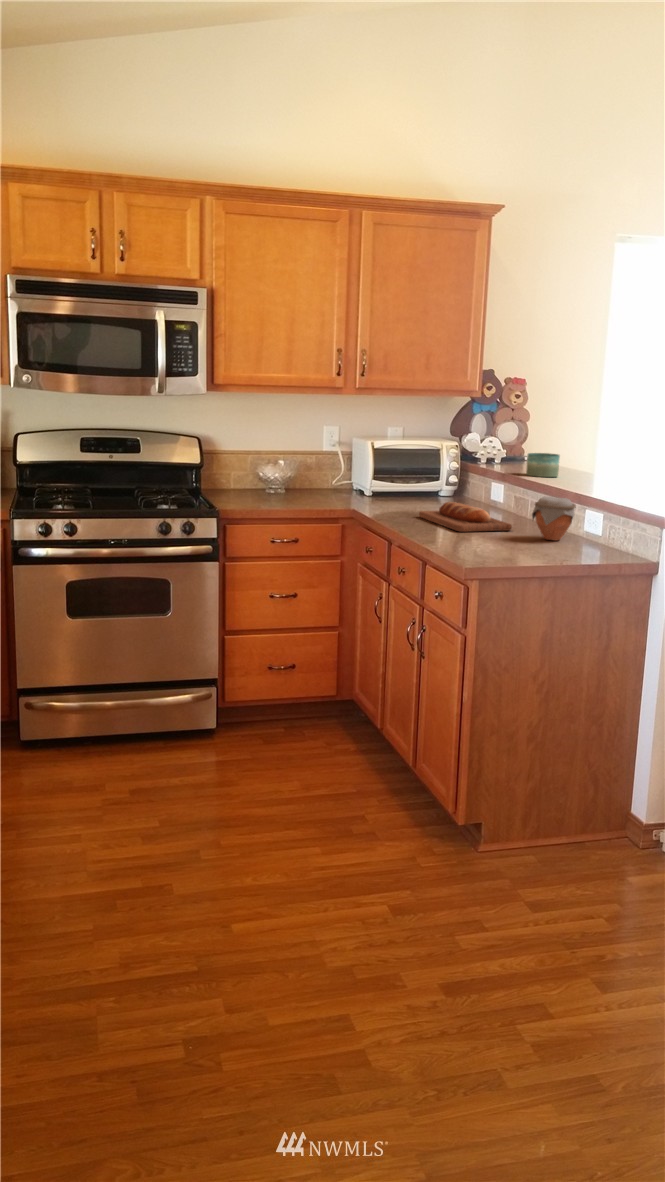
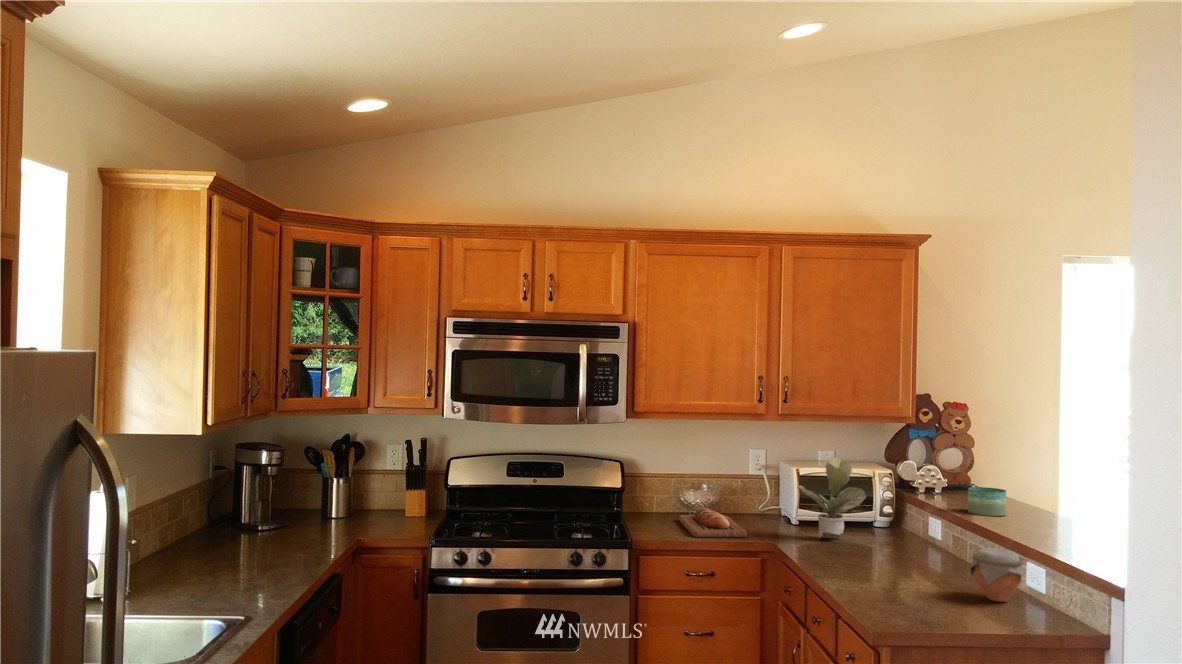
potted plant: none [374,428,438,504] -> present [797,457,866,538]
bread loaf: present [419,502,512,532] -> present [679,508,747,537]

